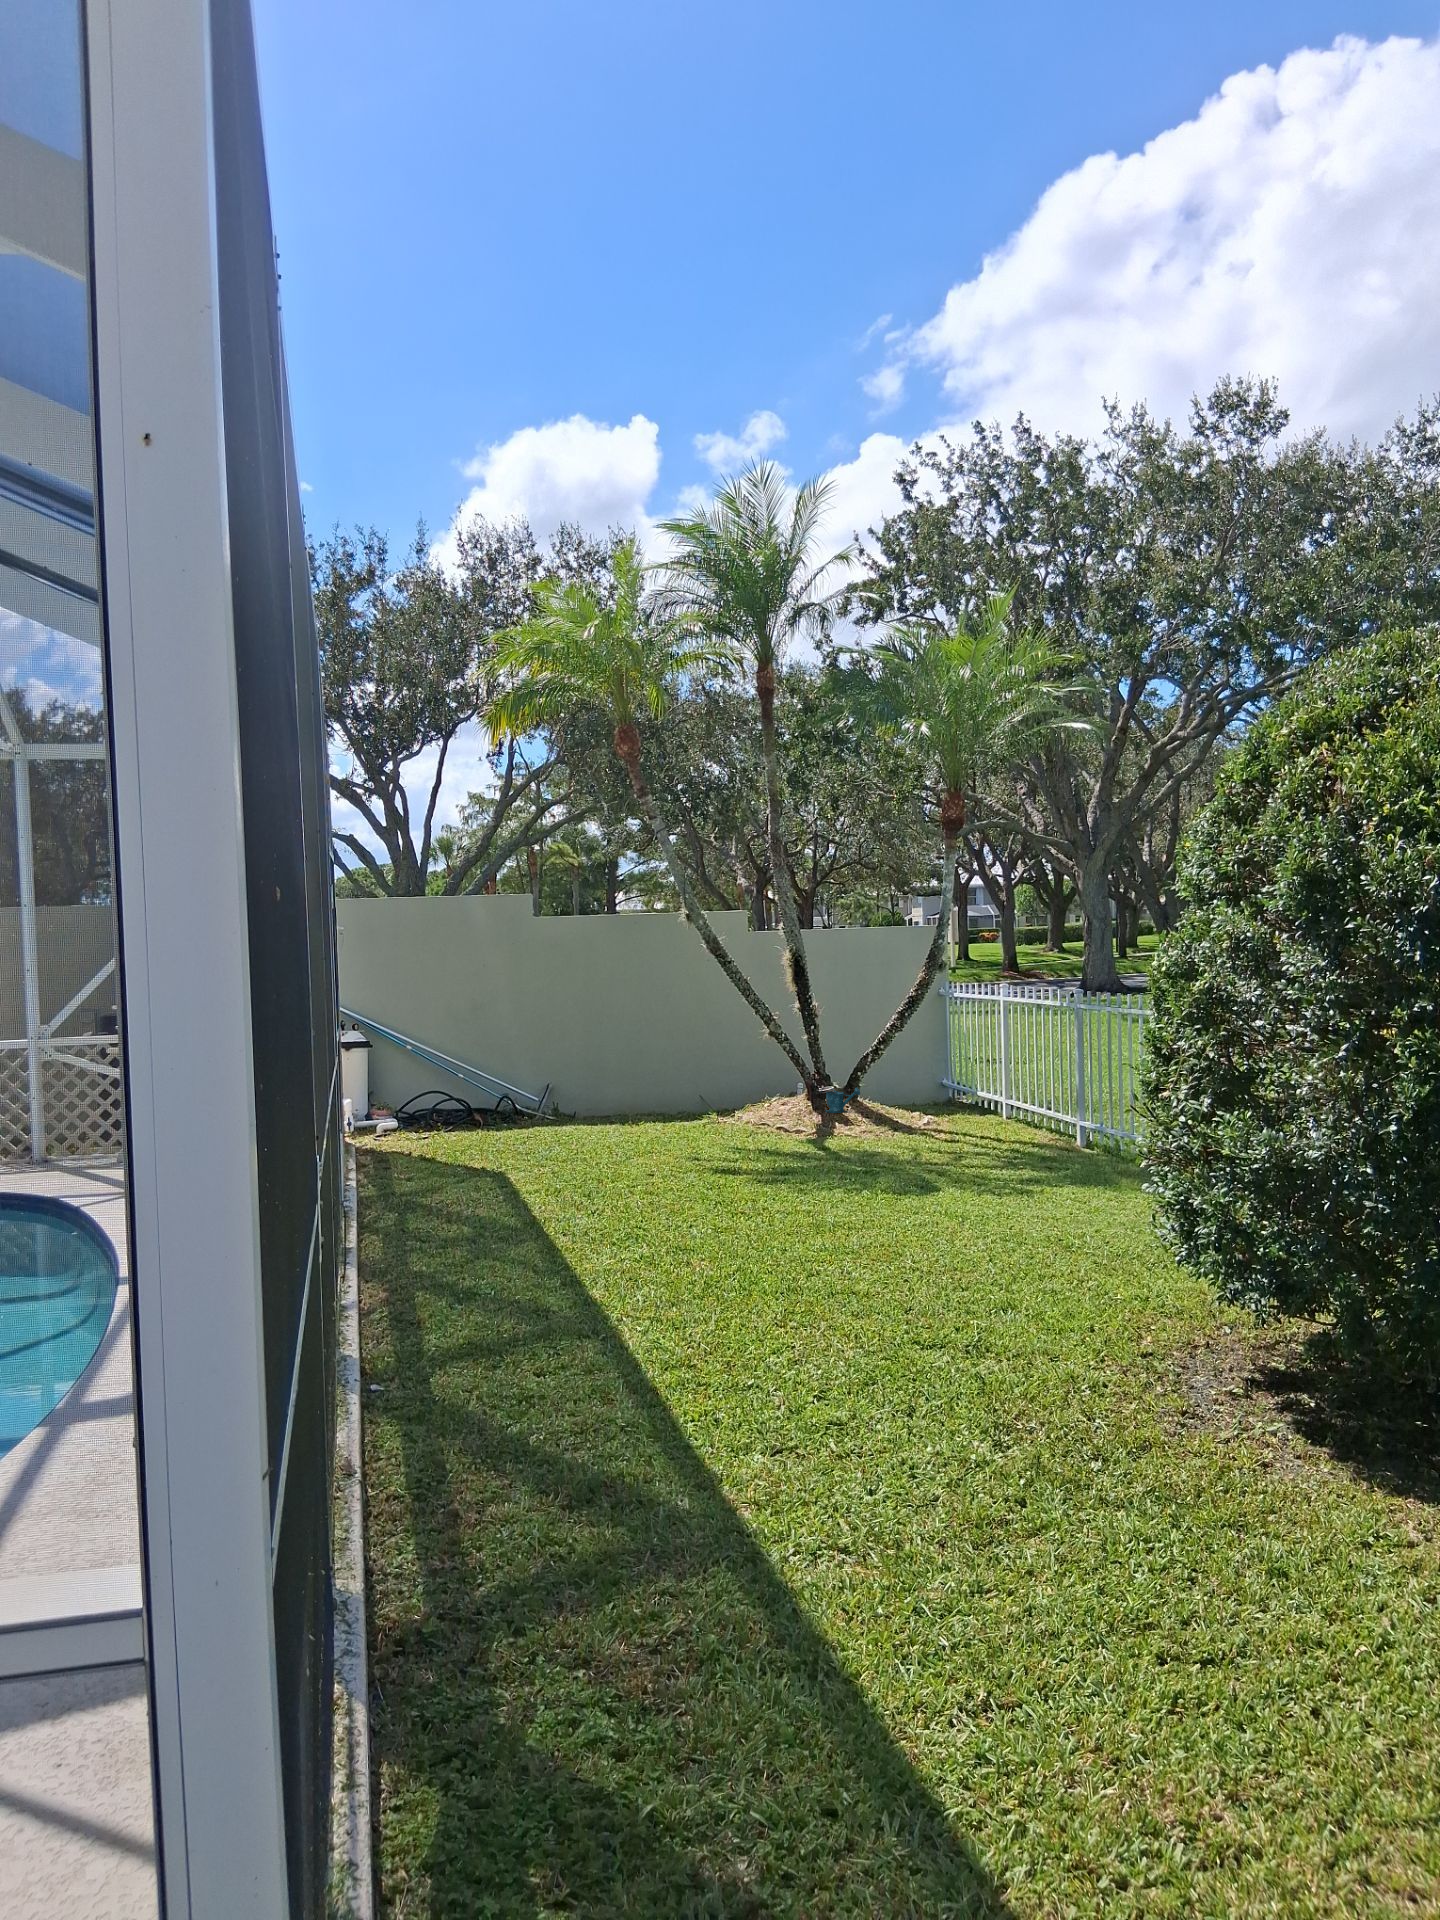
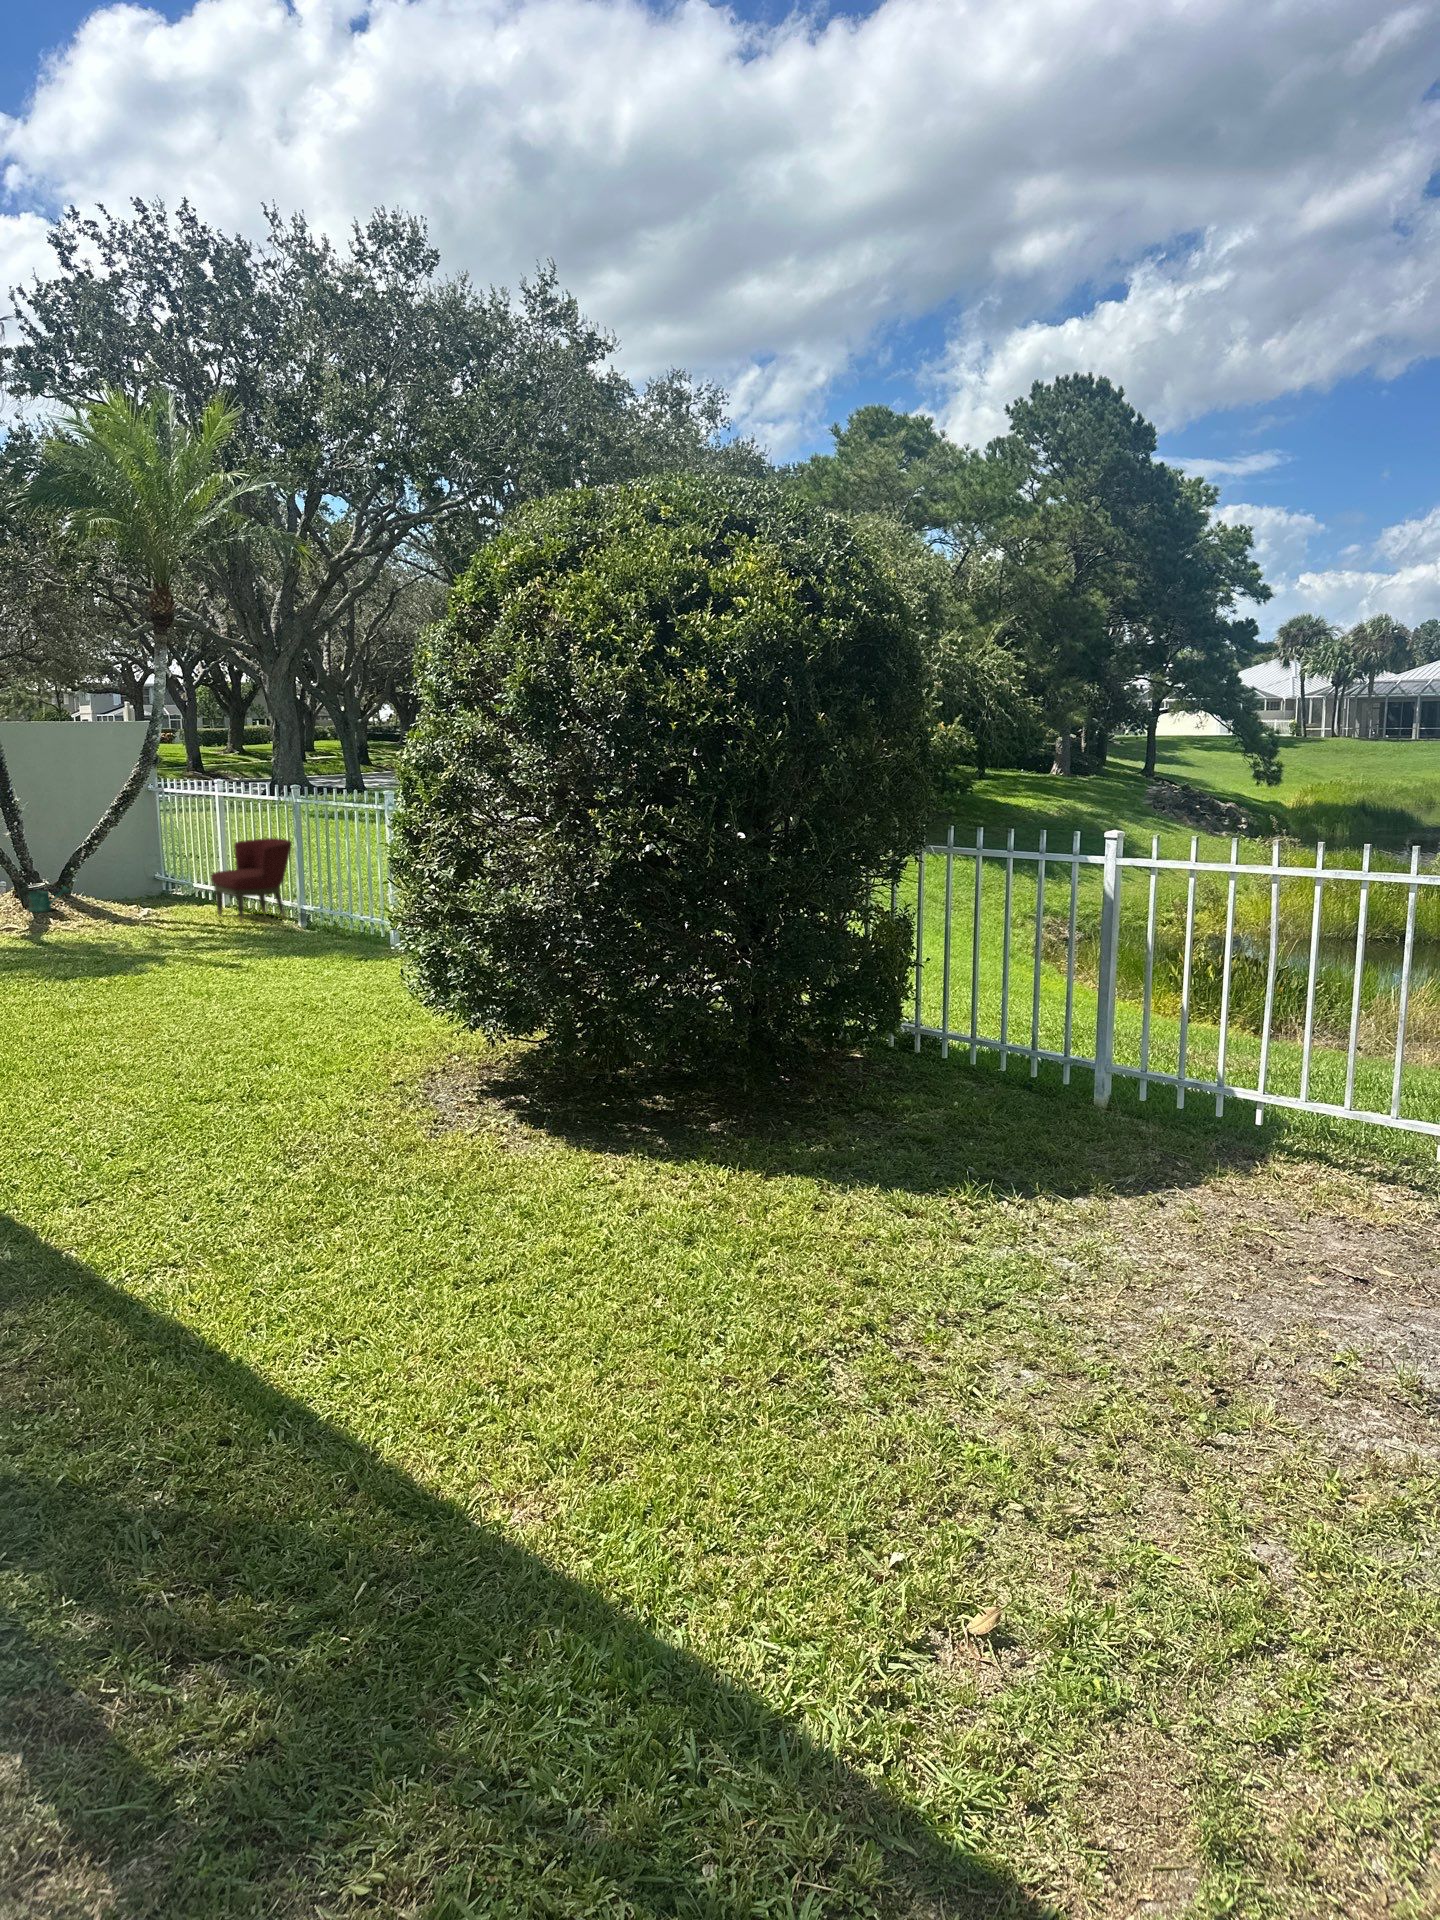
chair: none [989,1043,1073,1136] -> present [211,838,292,923]

